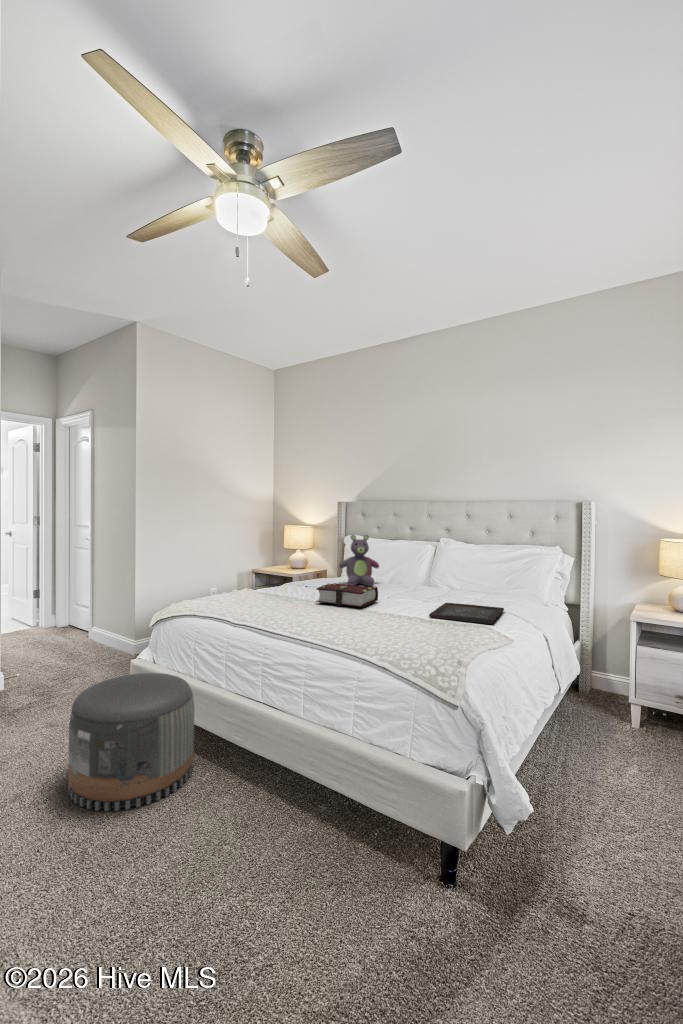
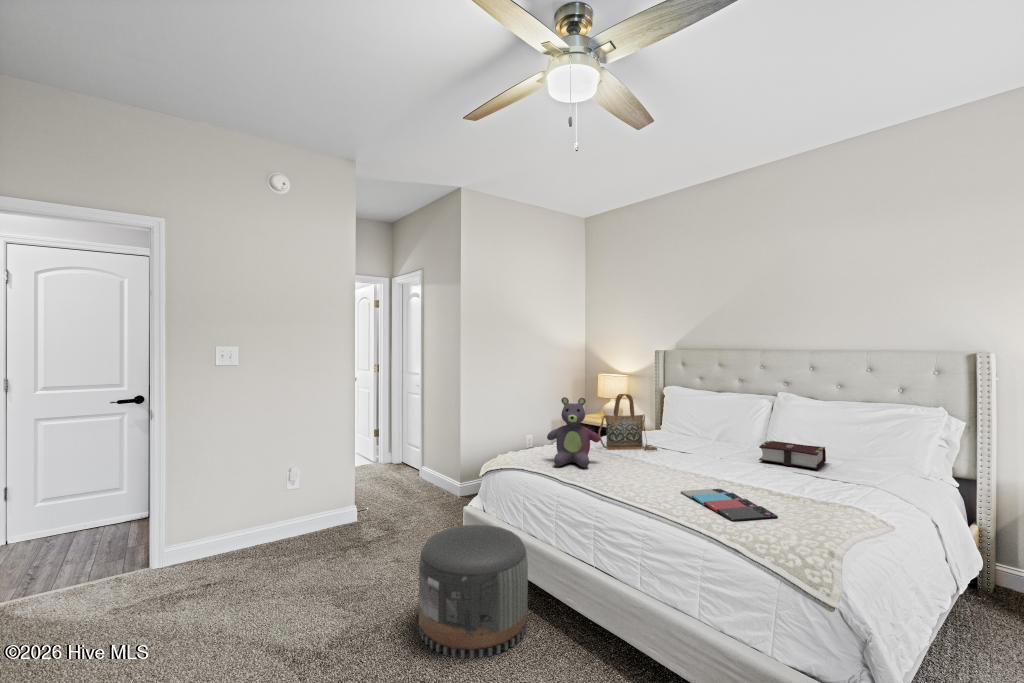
stuffed bear: present [339,535,379,586] -> present [547,397,600,468]
handbag: none [275,539,331,593] -> present [598,394,657,450]
book: present [316,583,378,607] -> present [759,441,826,469]
tray: present [429,603,504,624] -> none [778,471,873,503]
smartphone: none [344,619,423,643] -> present [681,488,778,521]

